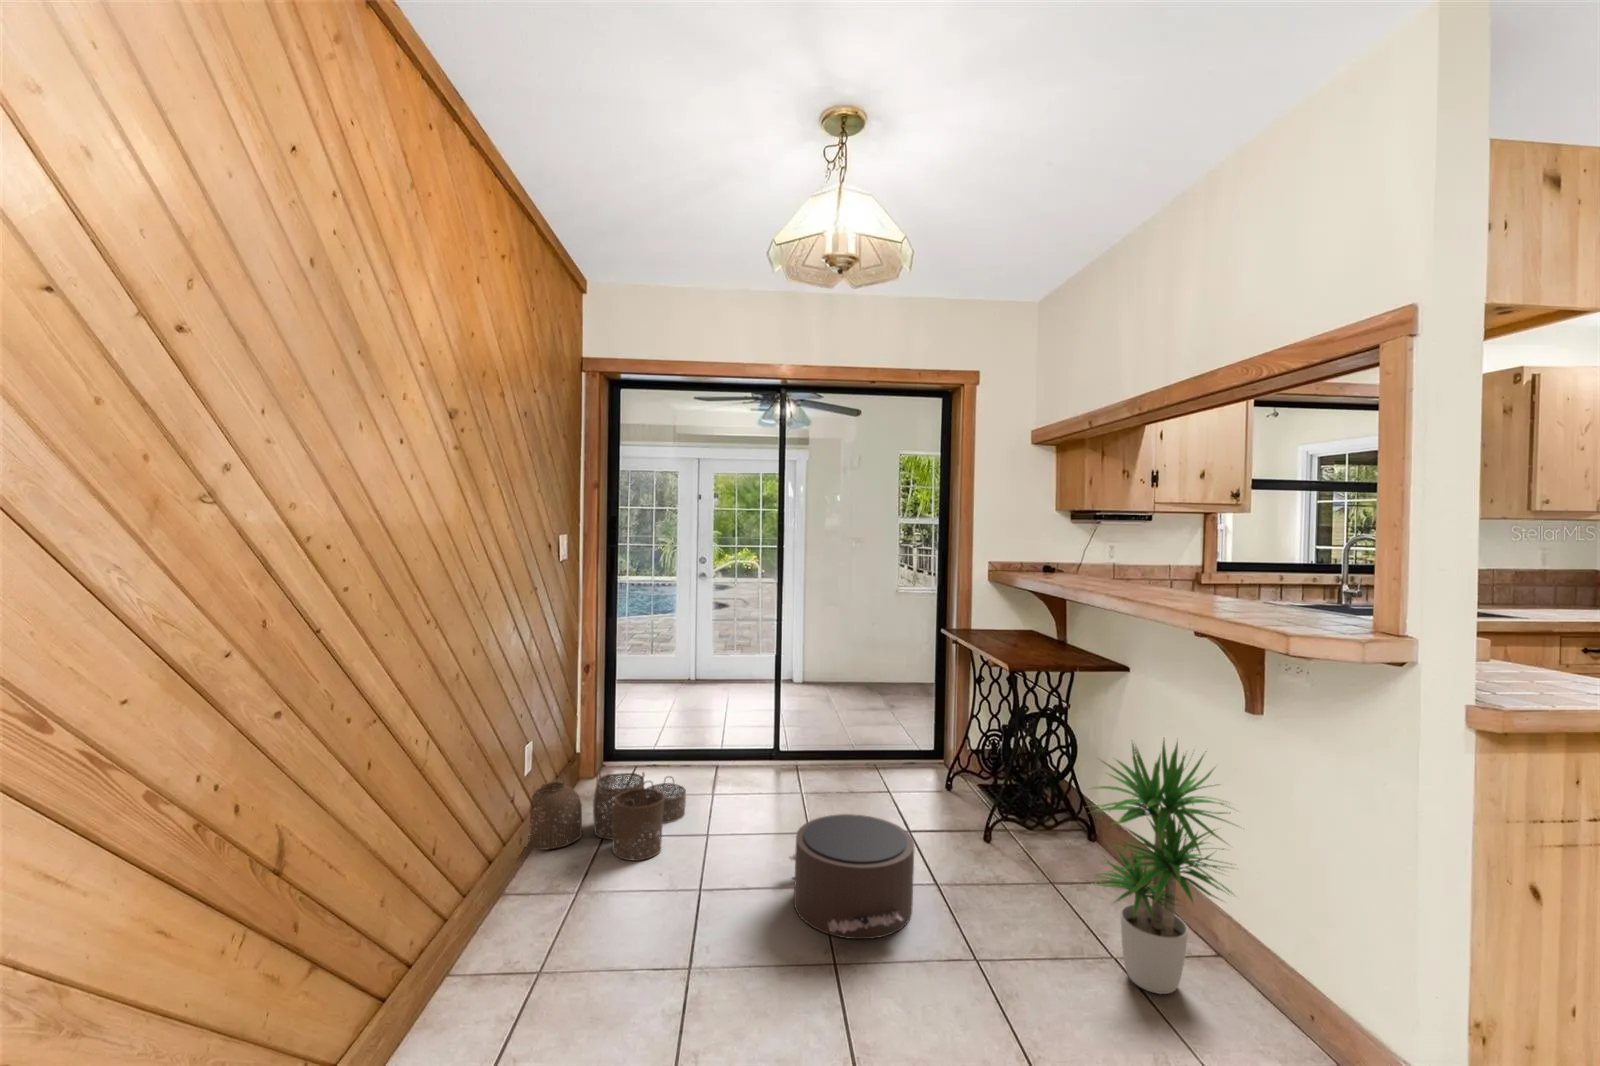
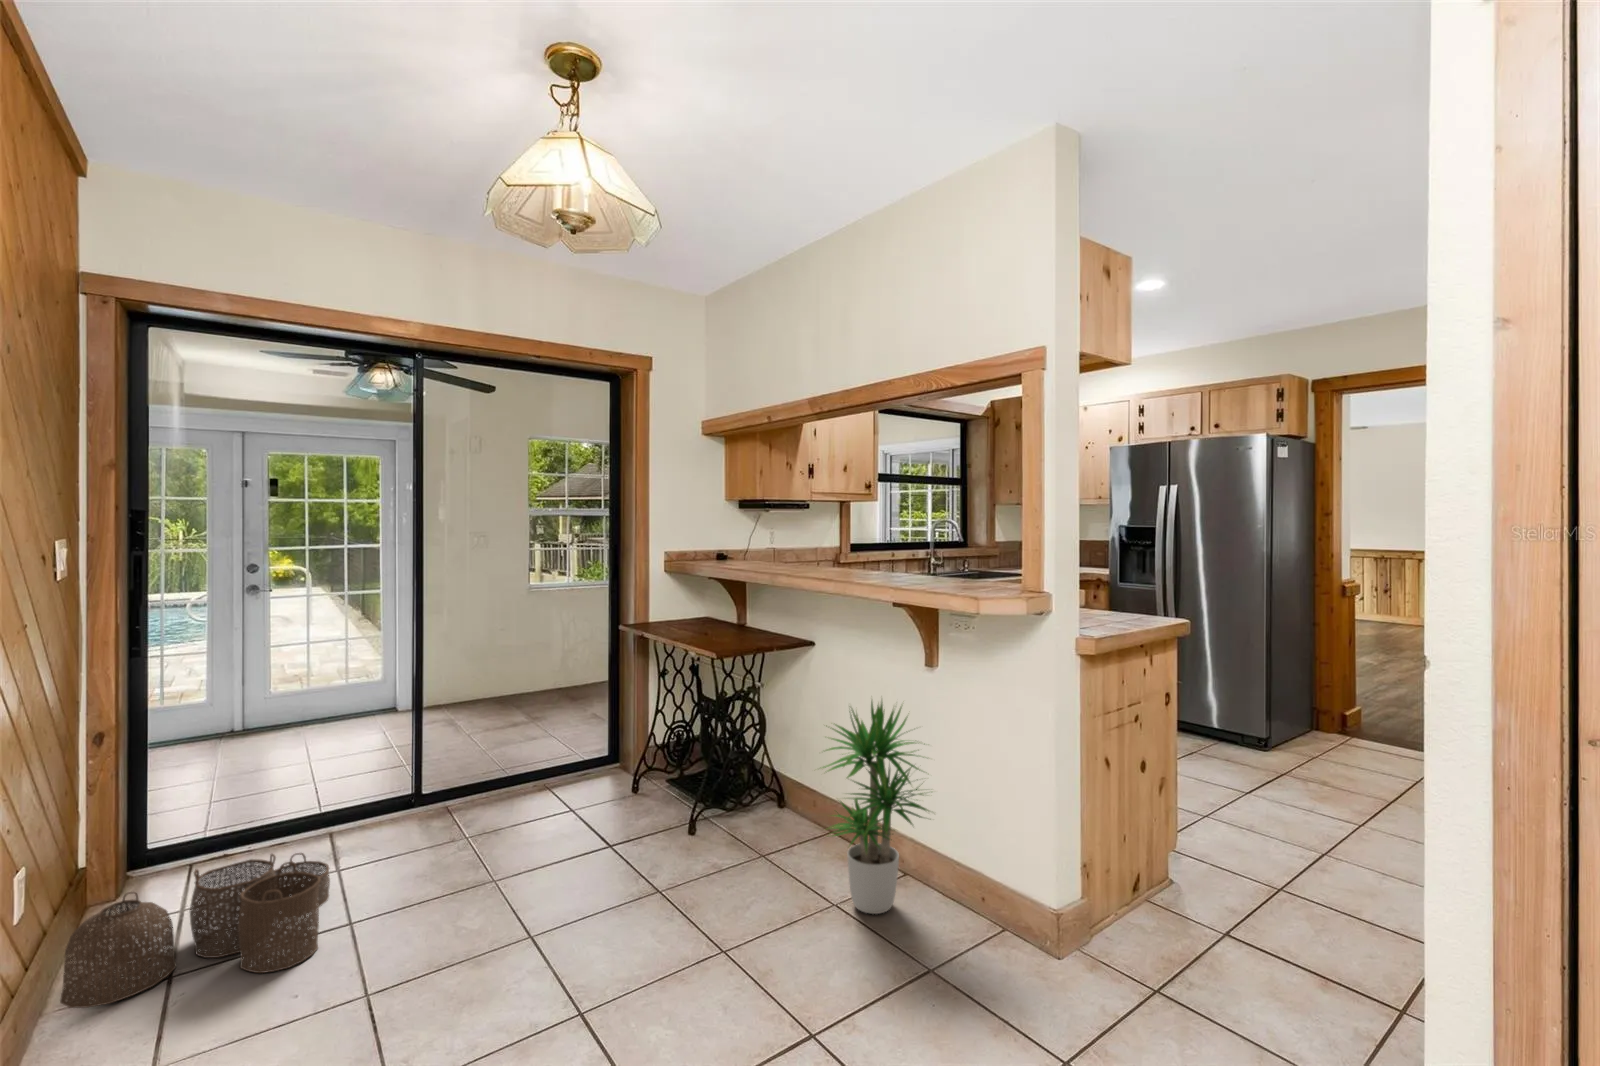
pouf: present [789,814,914,939] -> none [504,832,660,966]

